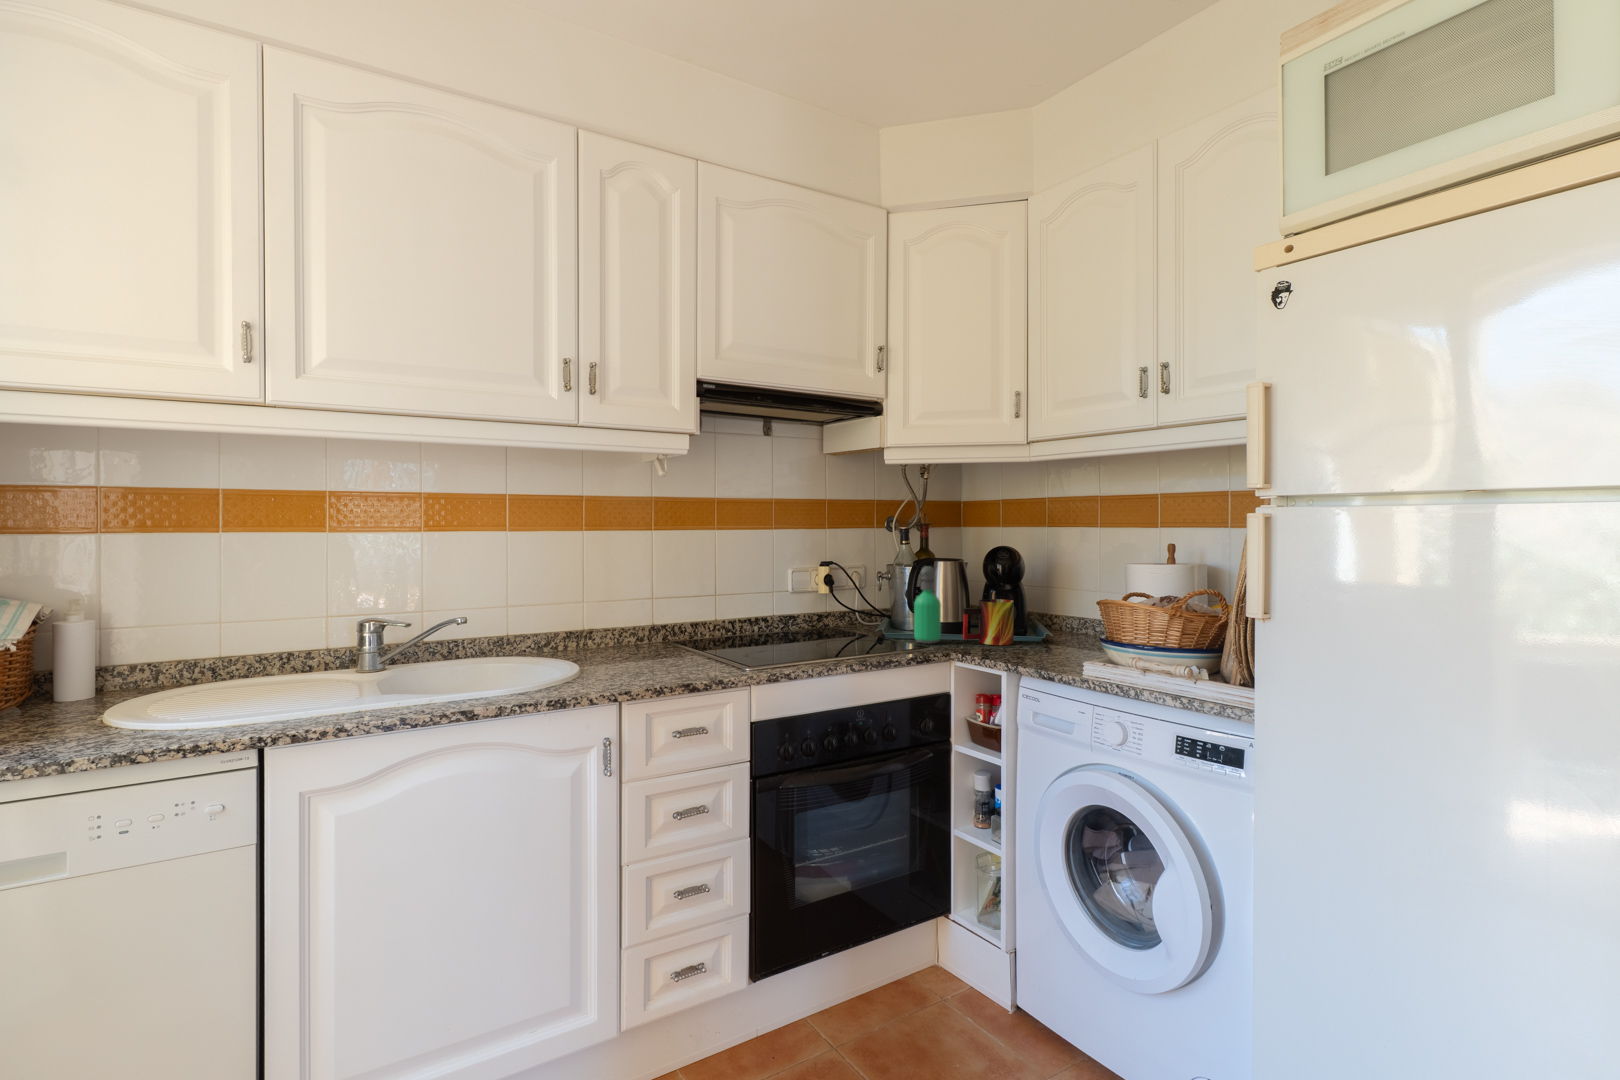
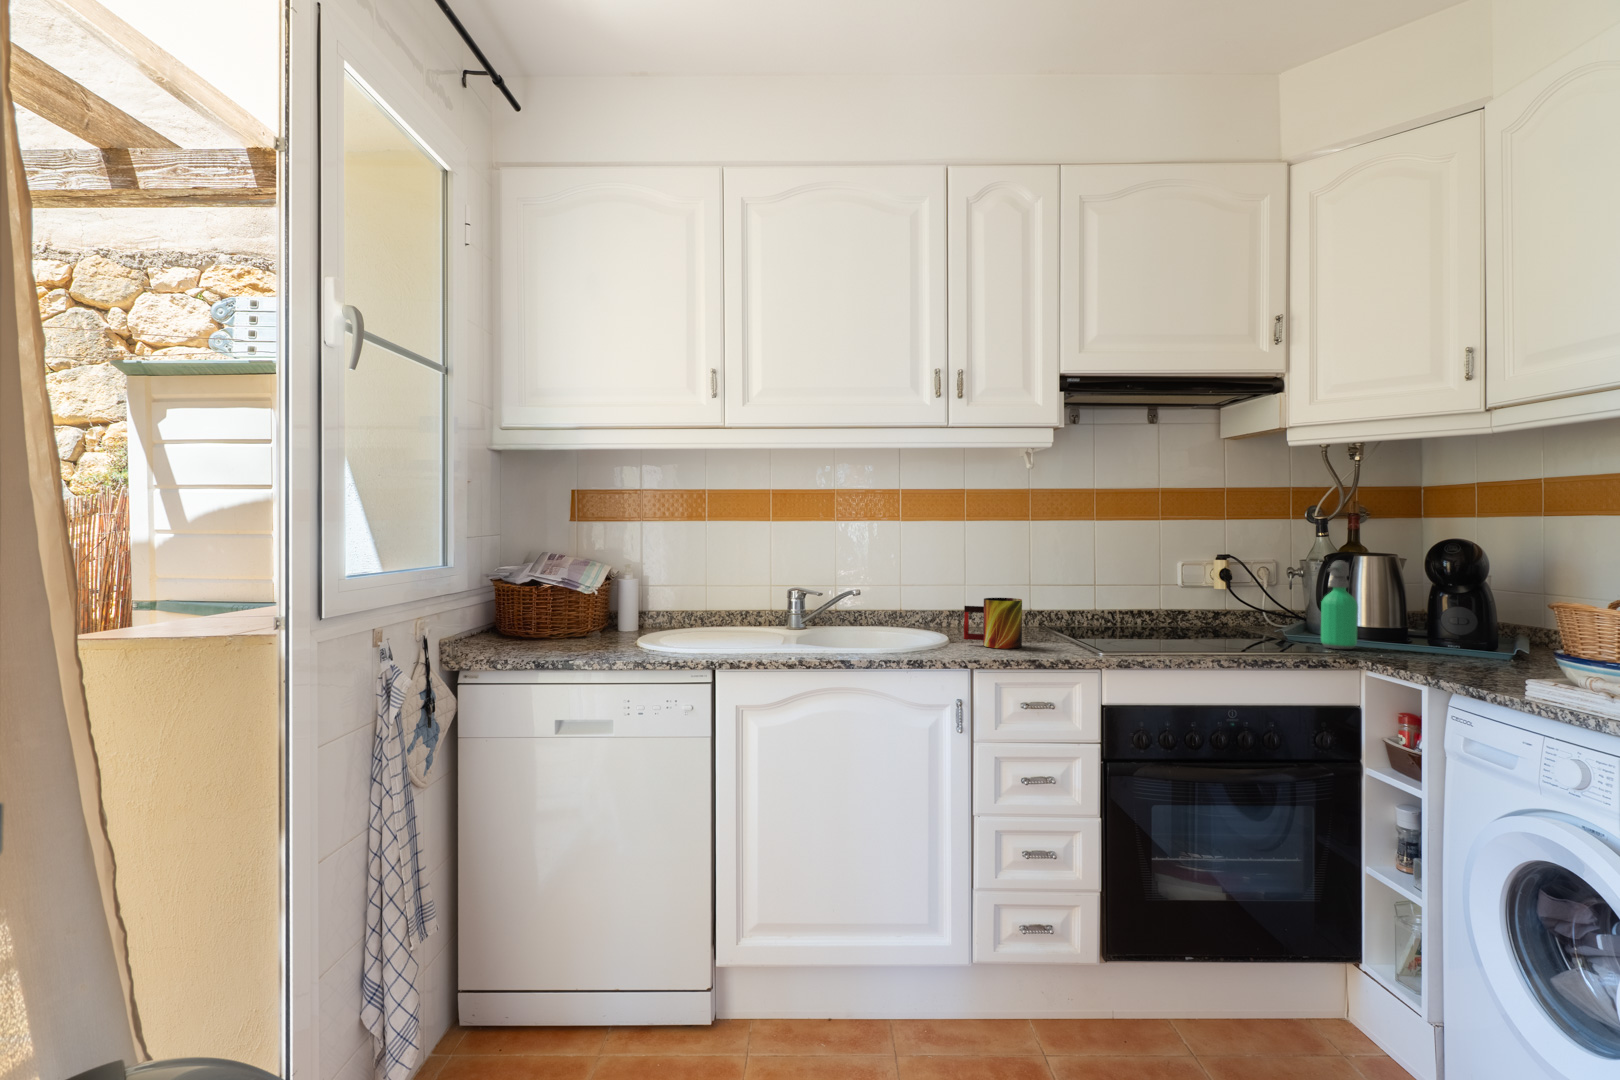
mug: present [963,599,1014,645] -> present [964,598,1022,649]

